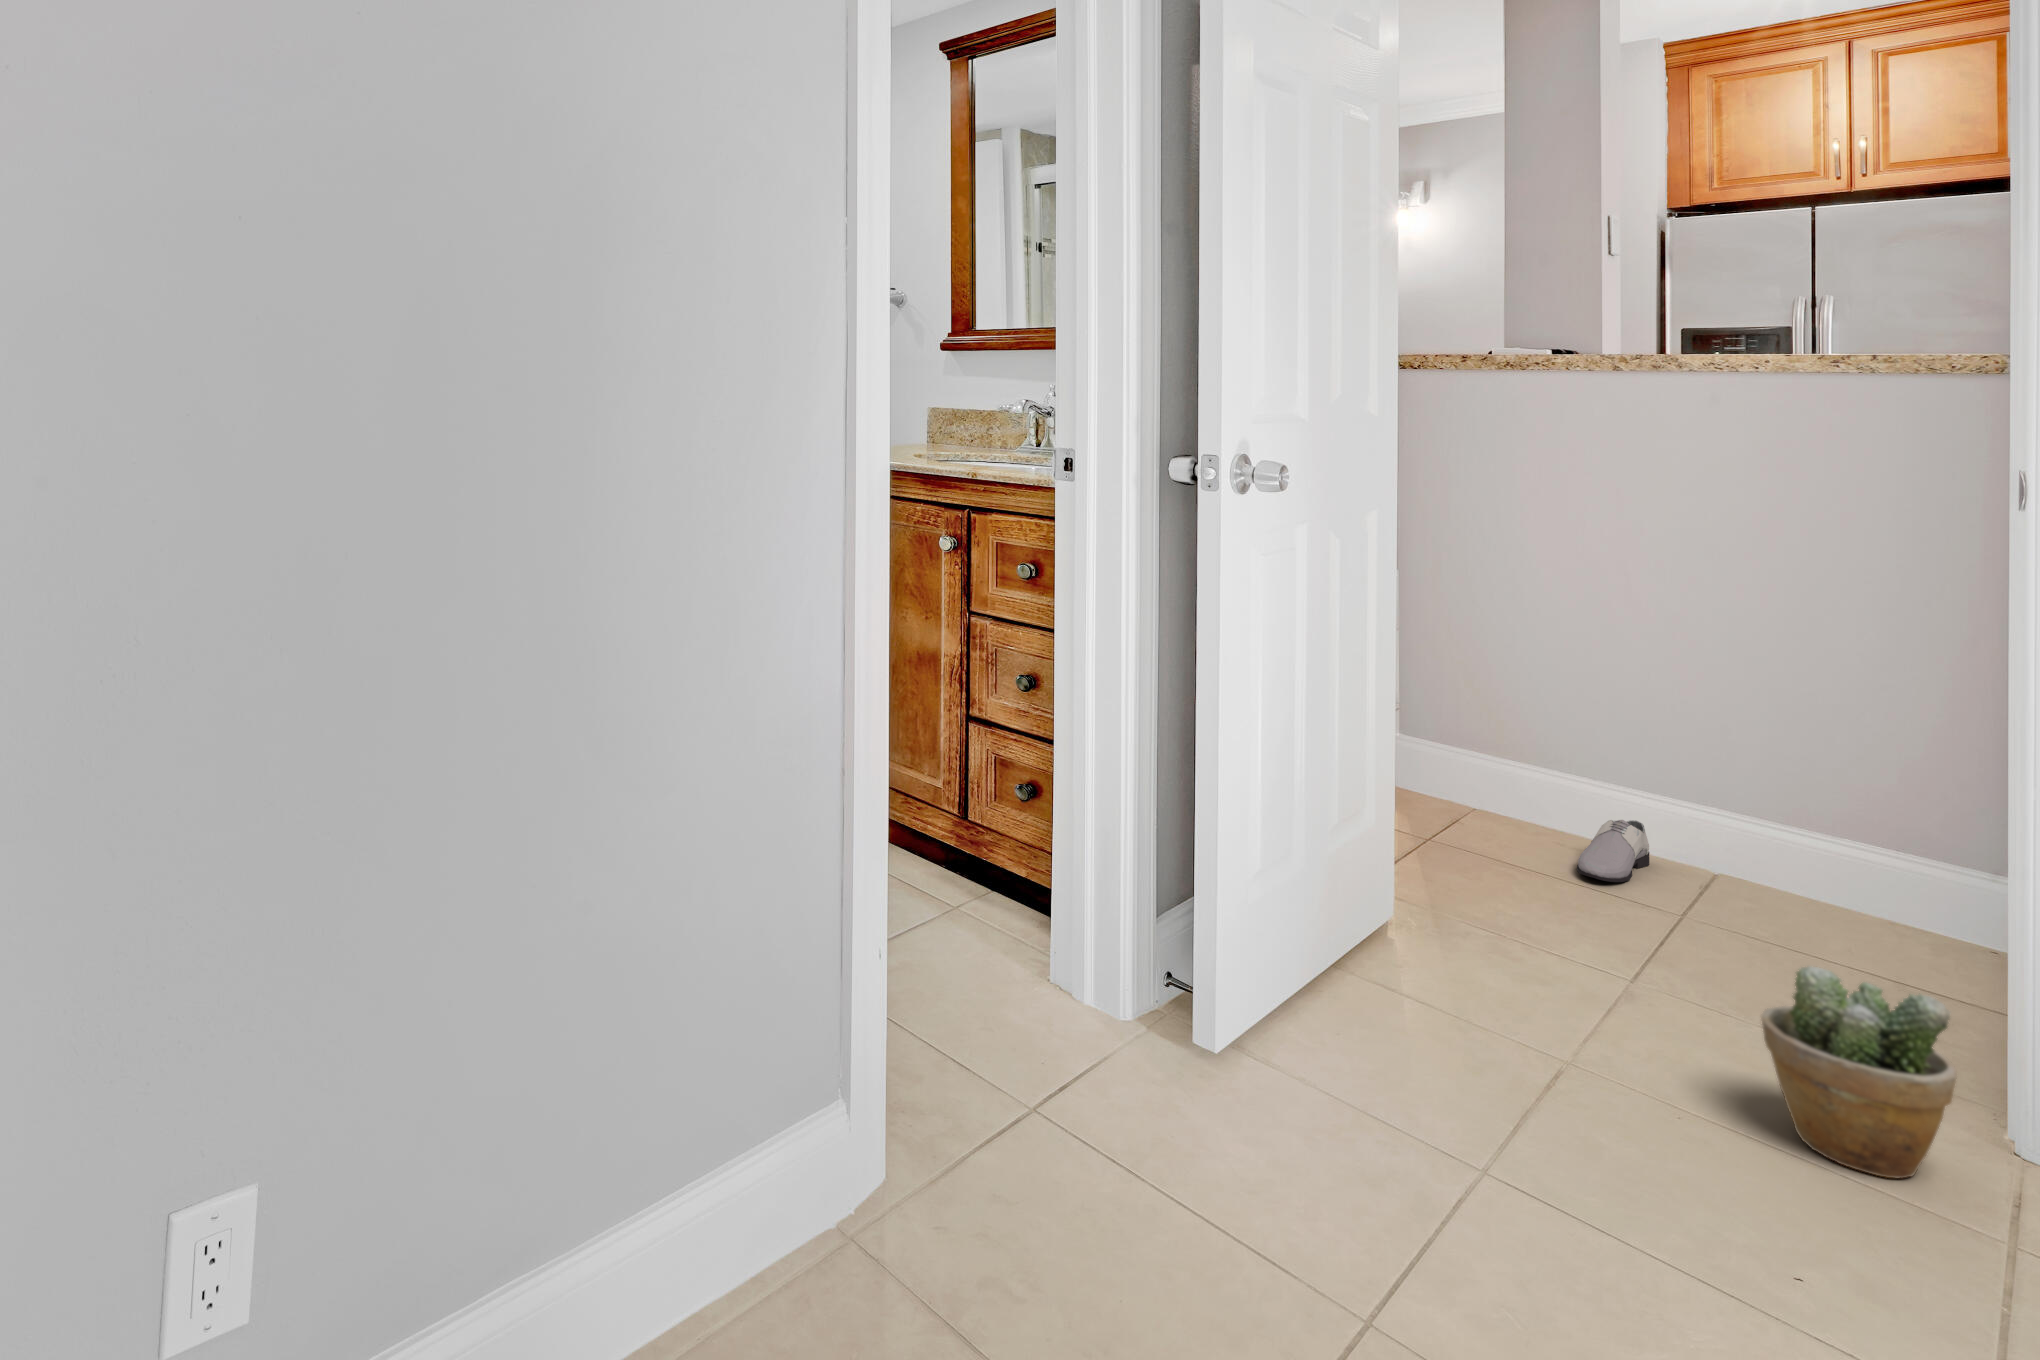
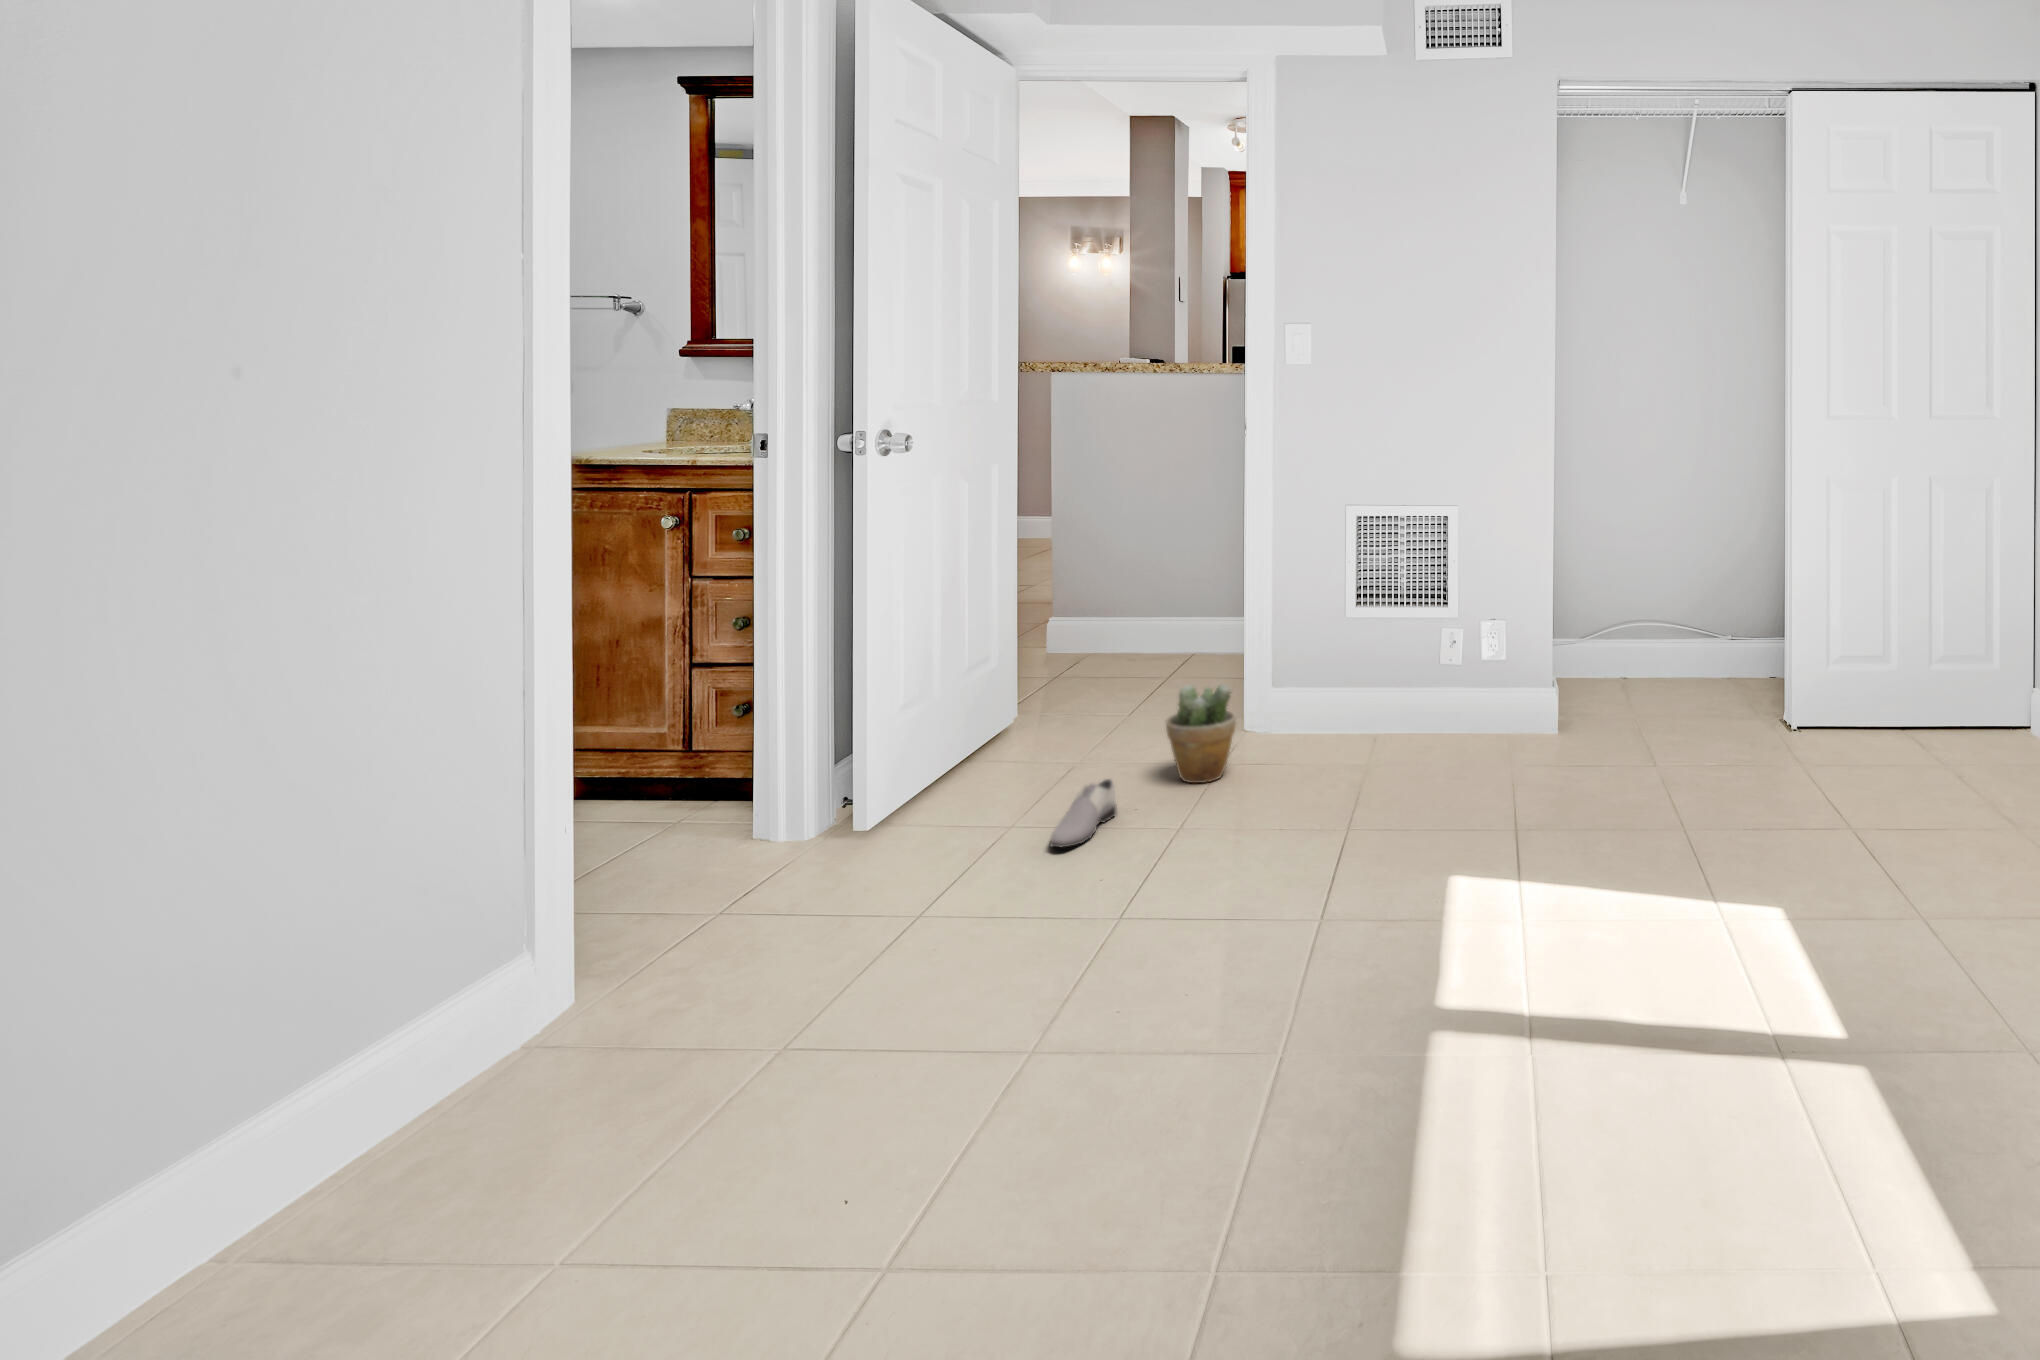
shoe: present [1577,820,1649,882] -> present [1050,779,1117,847]

